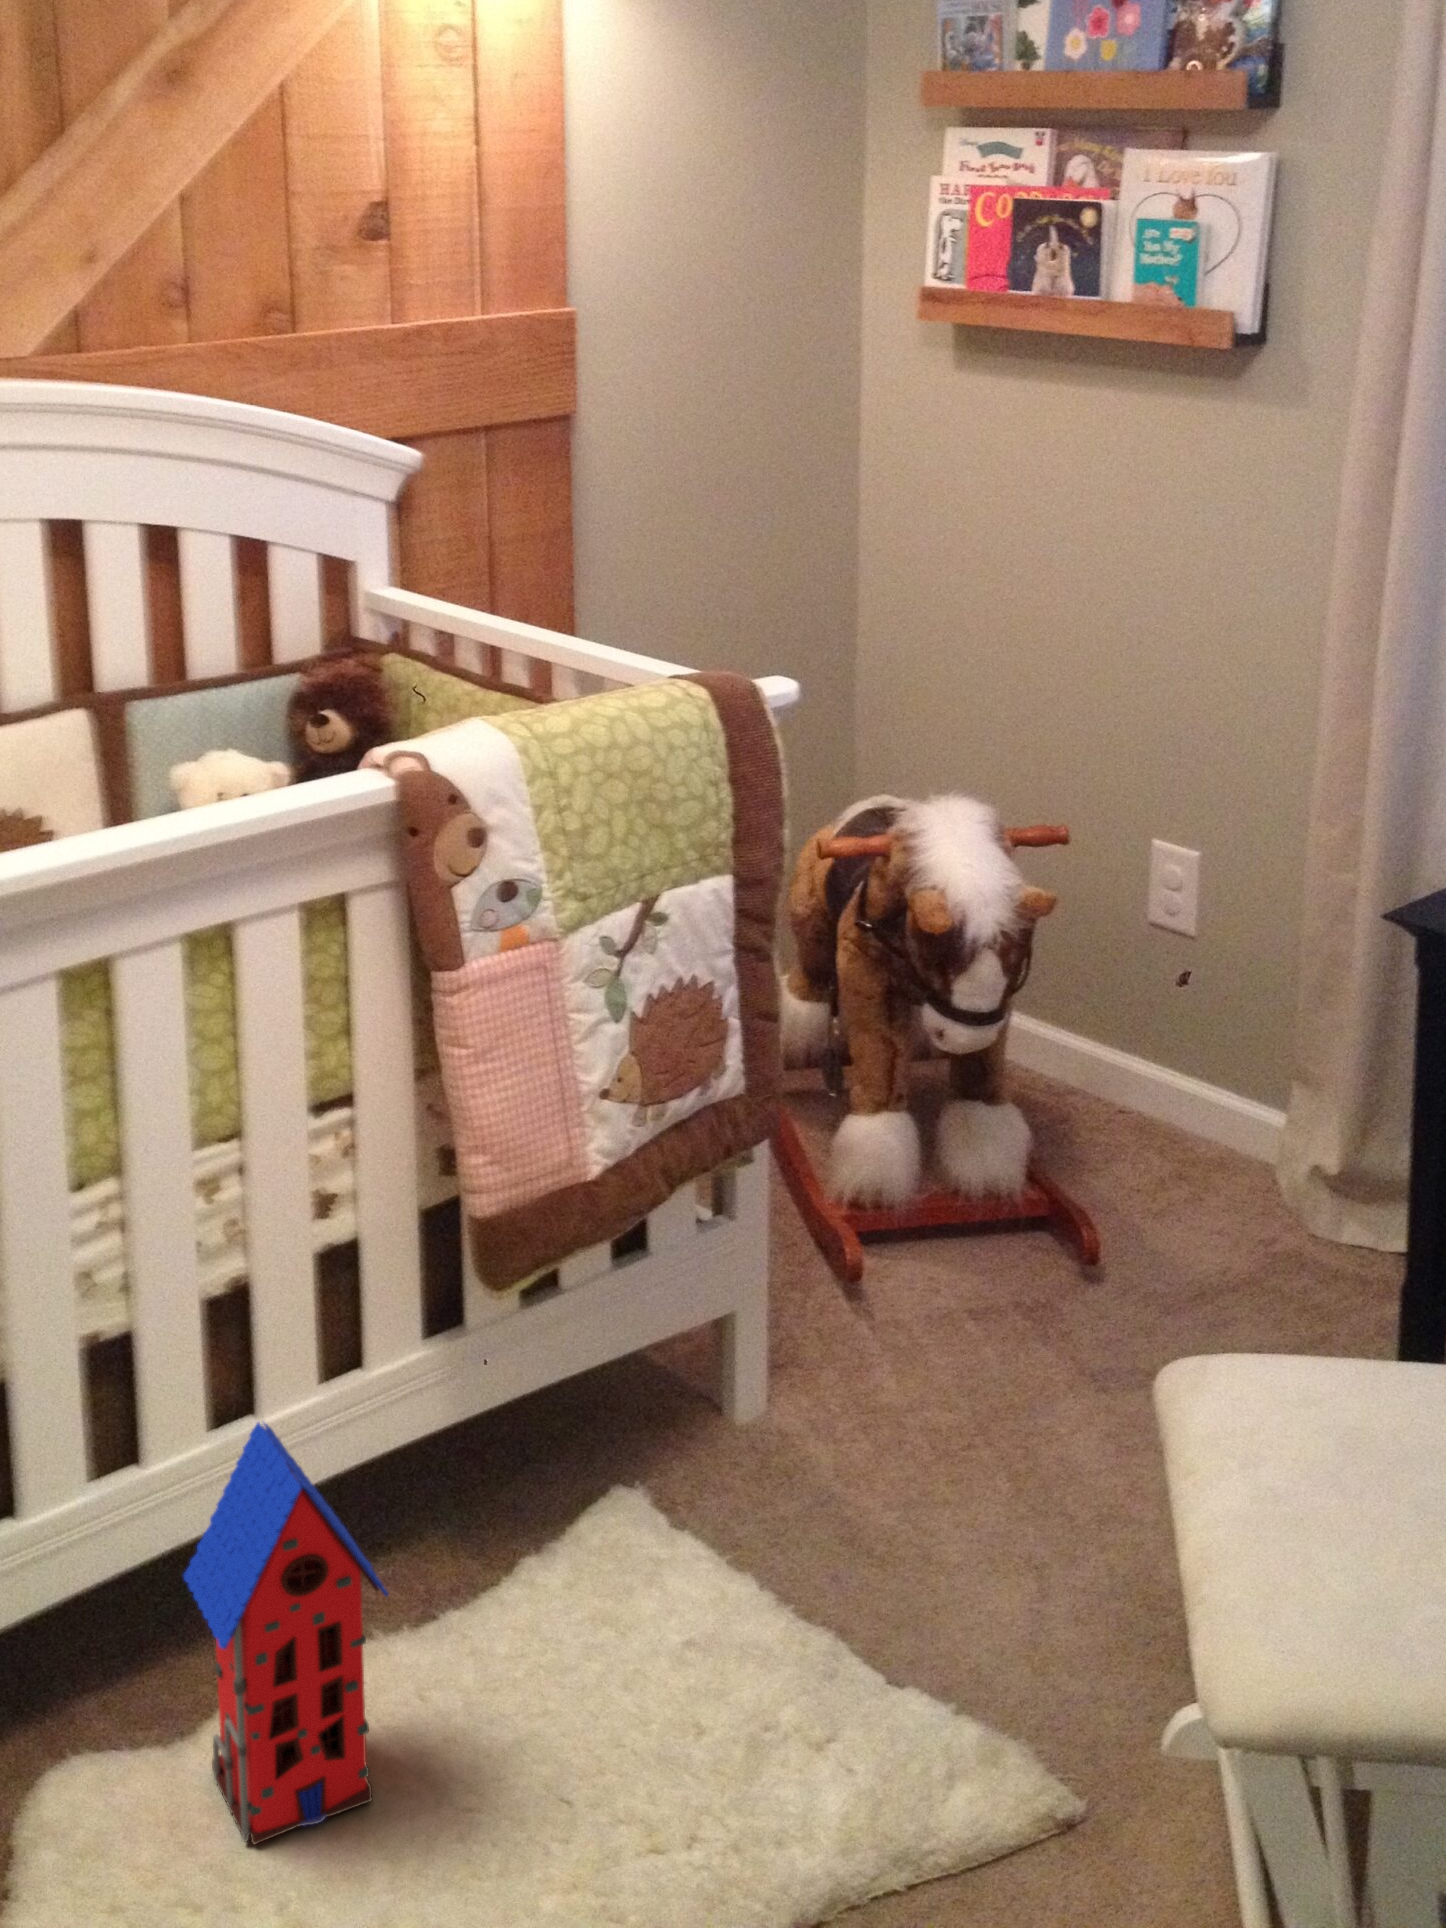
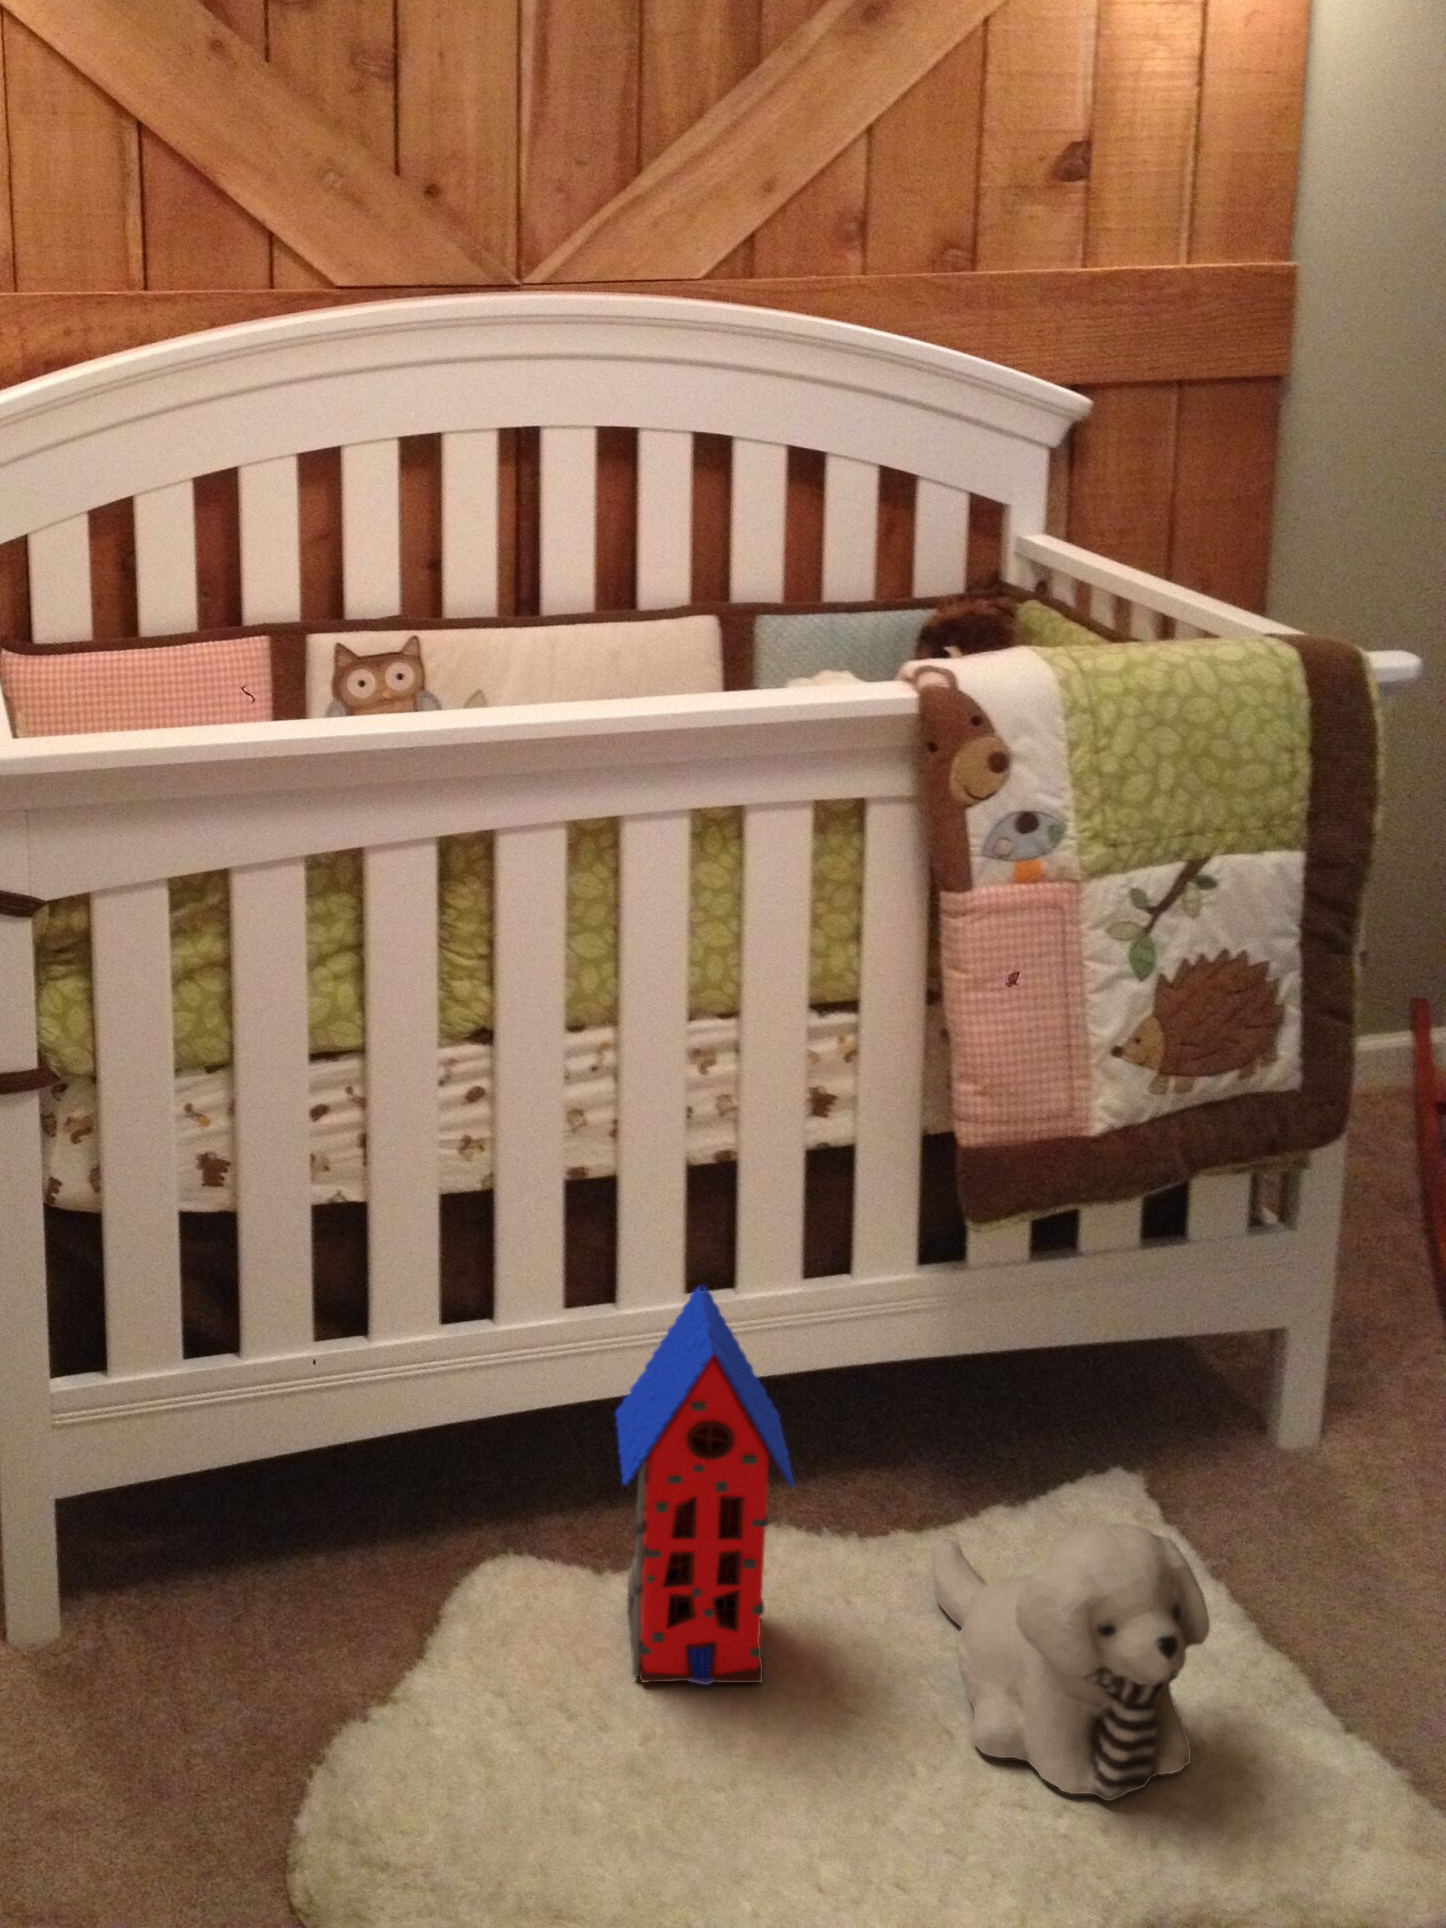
plush toy: none [493,1531,777,1800] -> present [932,1523,1210,1801]

